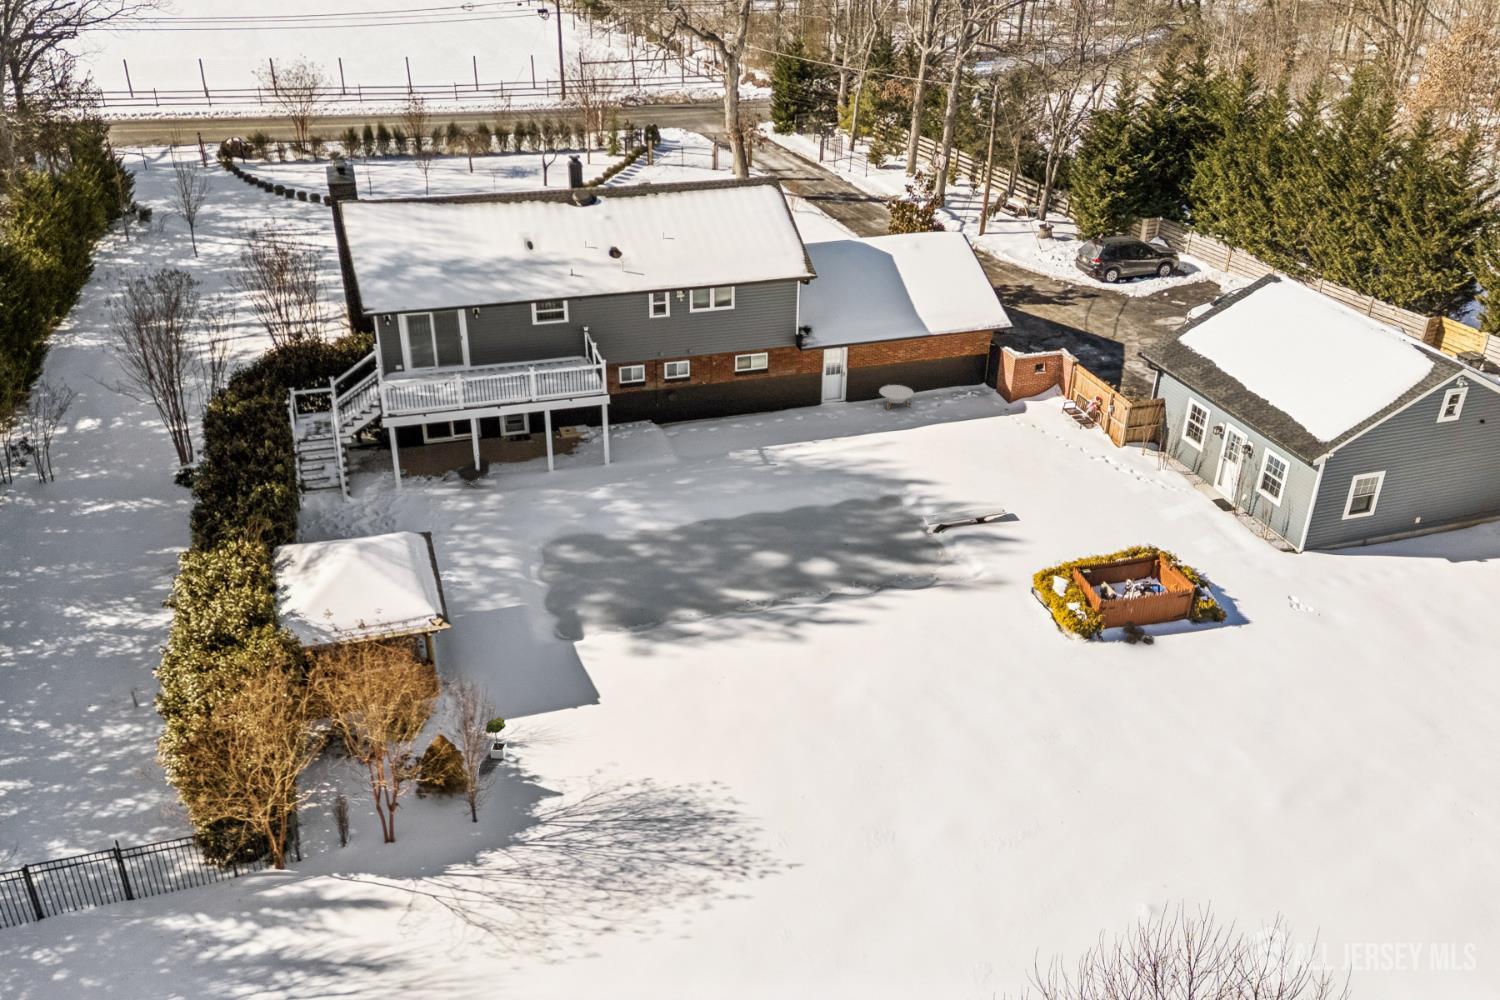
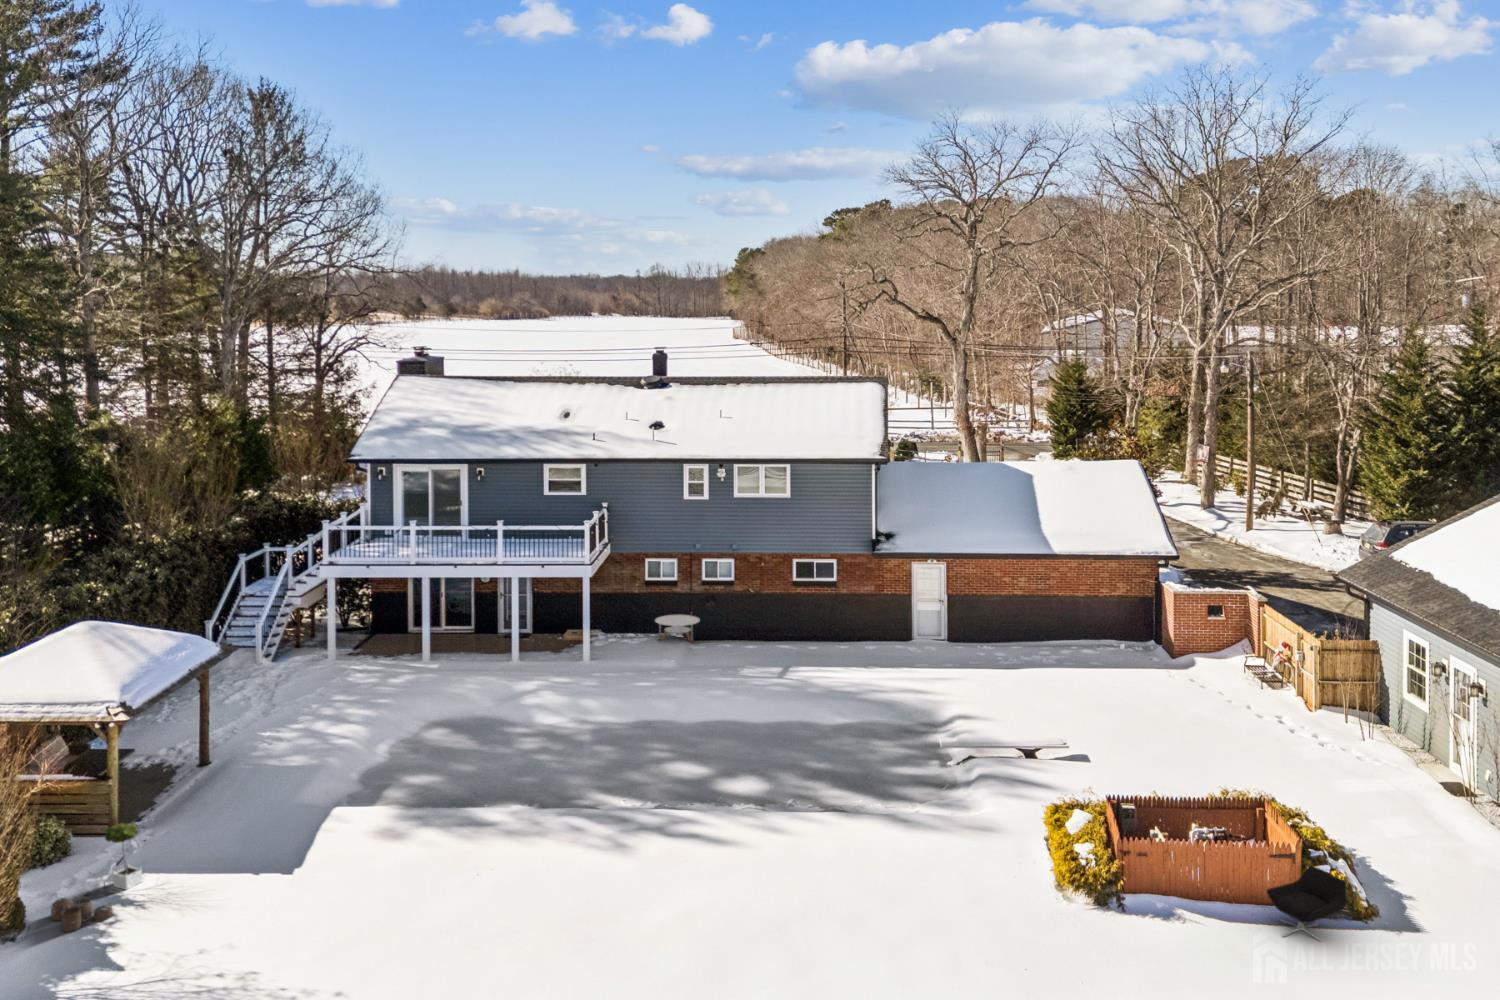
round table: present [879,385,914,409] -> present [655,615,700,641]
lounge chair: present [456,457,489,485] -> present [1267,866,1347,941]
woven basket: present [1123,621,1154,644] -> present [51,898,113,932]

